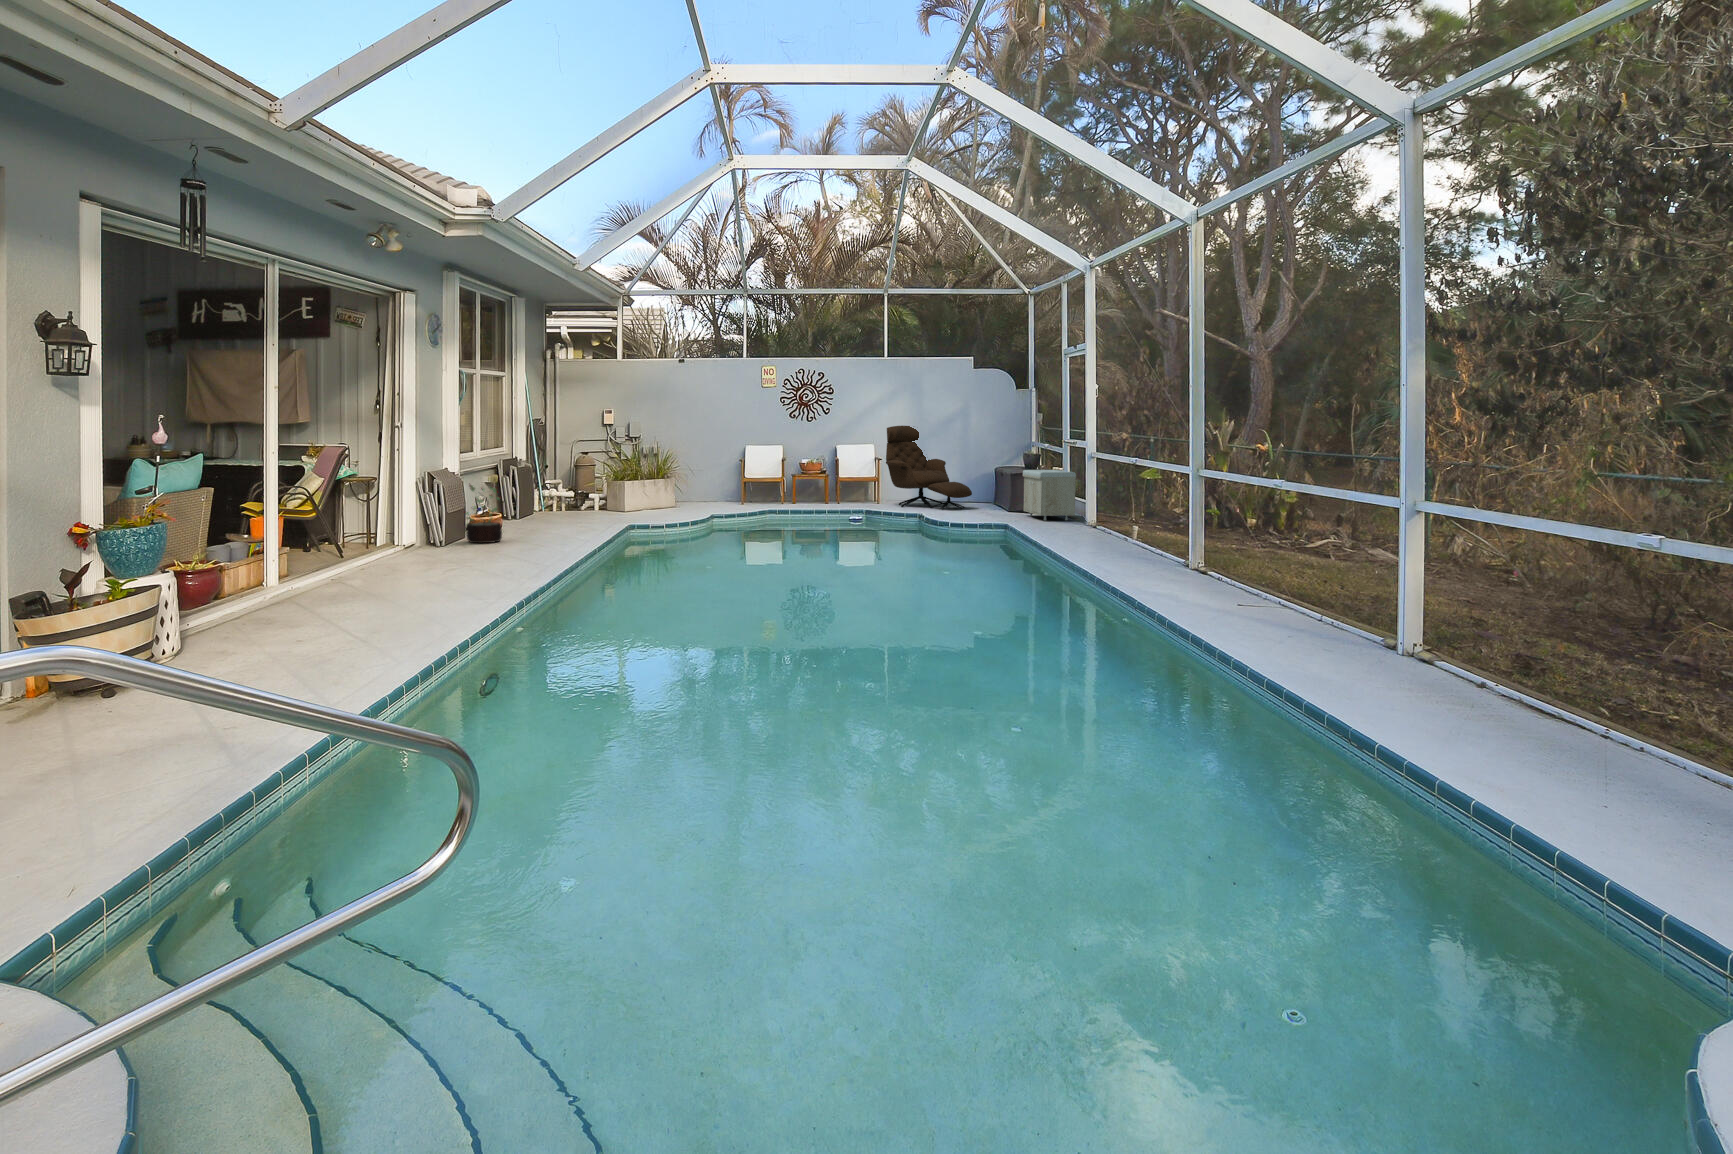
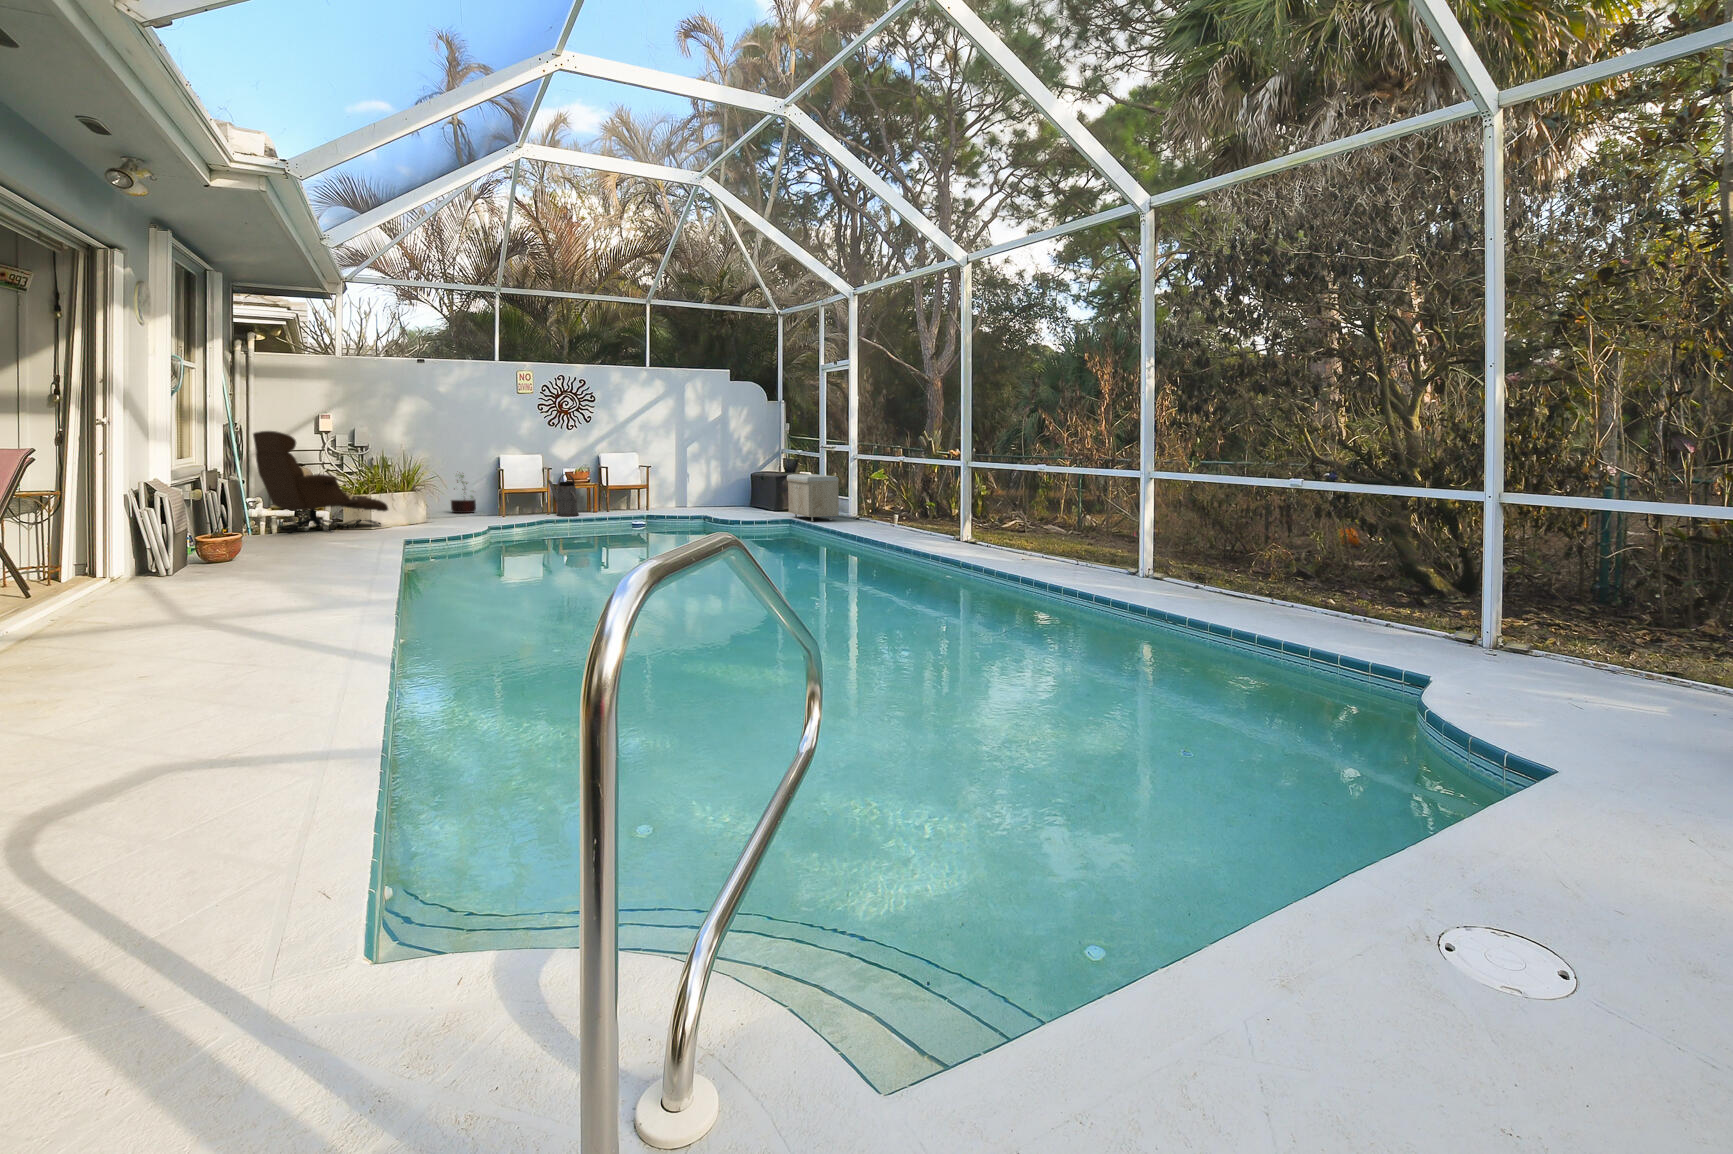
lounge chair: present [886,426,972,509] -> present [253,431,388,533]
watering can: none [783,467,810,509] -> present [548,474,579,516]
decorative plant: present [465,485,502,543] -> present [451,474,476,513]

